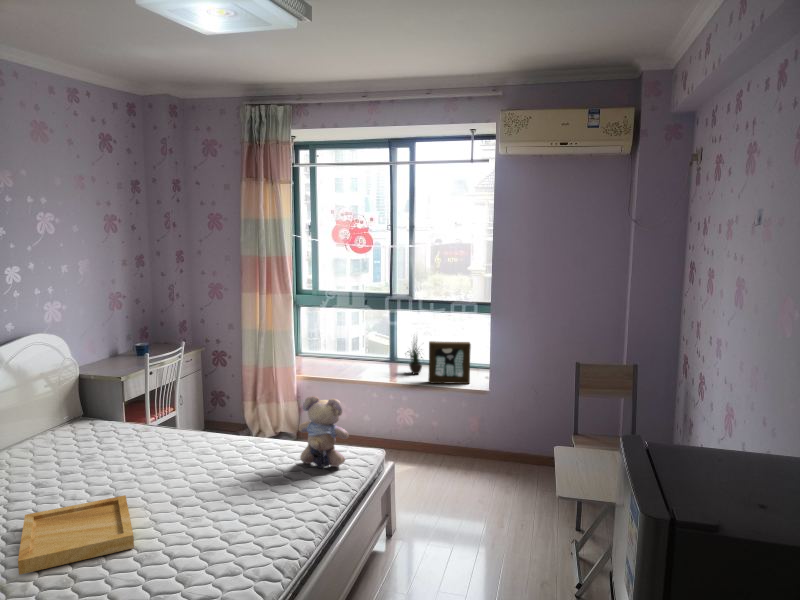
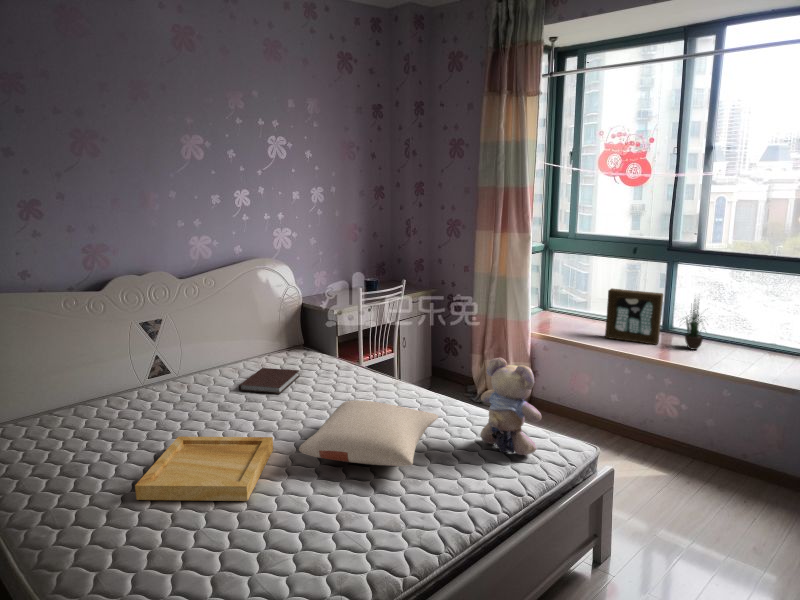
picture frame: present [428,341,471,384] -> present [605,288,663,345]
notebook: none [48,438,105,466] -> present [239,368,299,394]
pillow: none [165,448,267,501] -> present [299,400,438,466]

